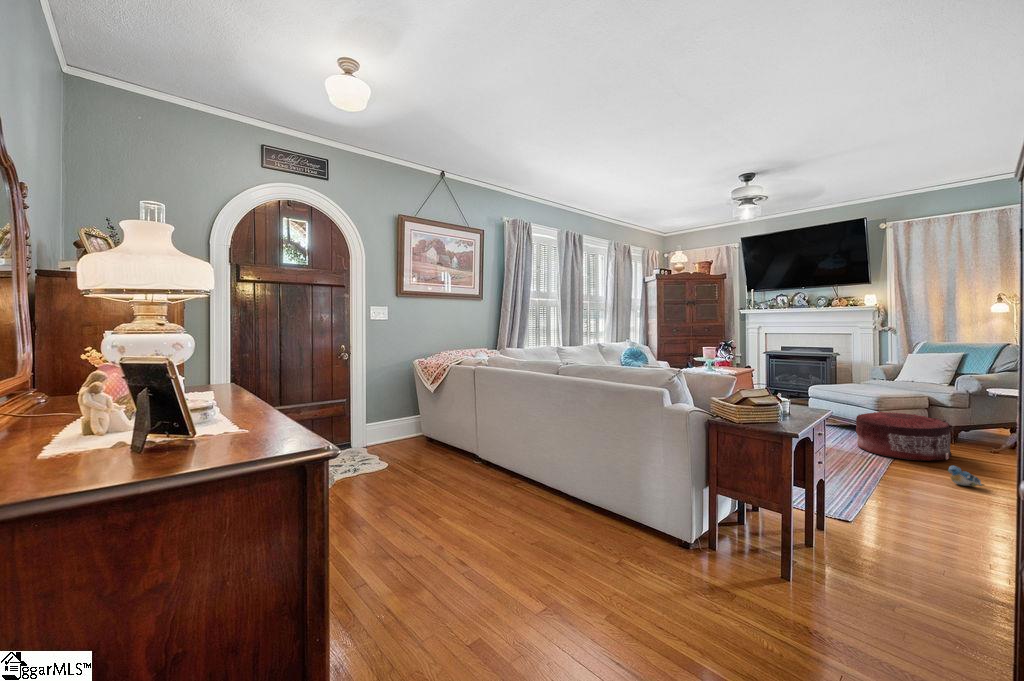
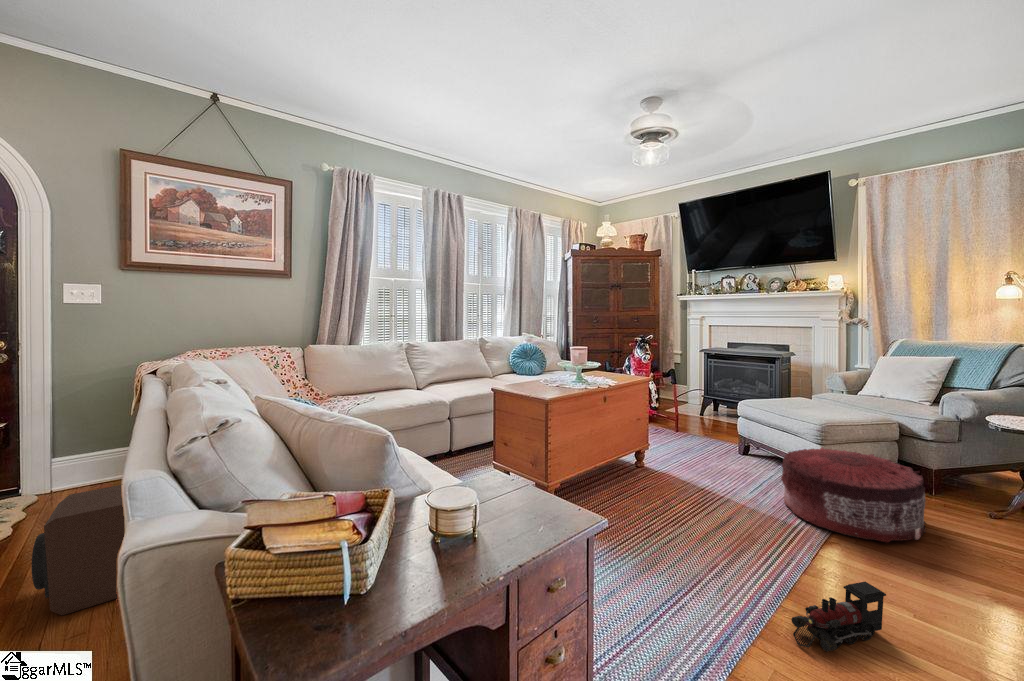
speaker: none [463,425,513,491] -> present [31,485,124,615]
toy train: none [887,465,937,495] -> present [791,582,886,651]
plush toy: present [947,466,984,487] -> none [909,577,979,627]

